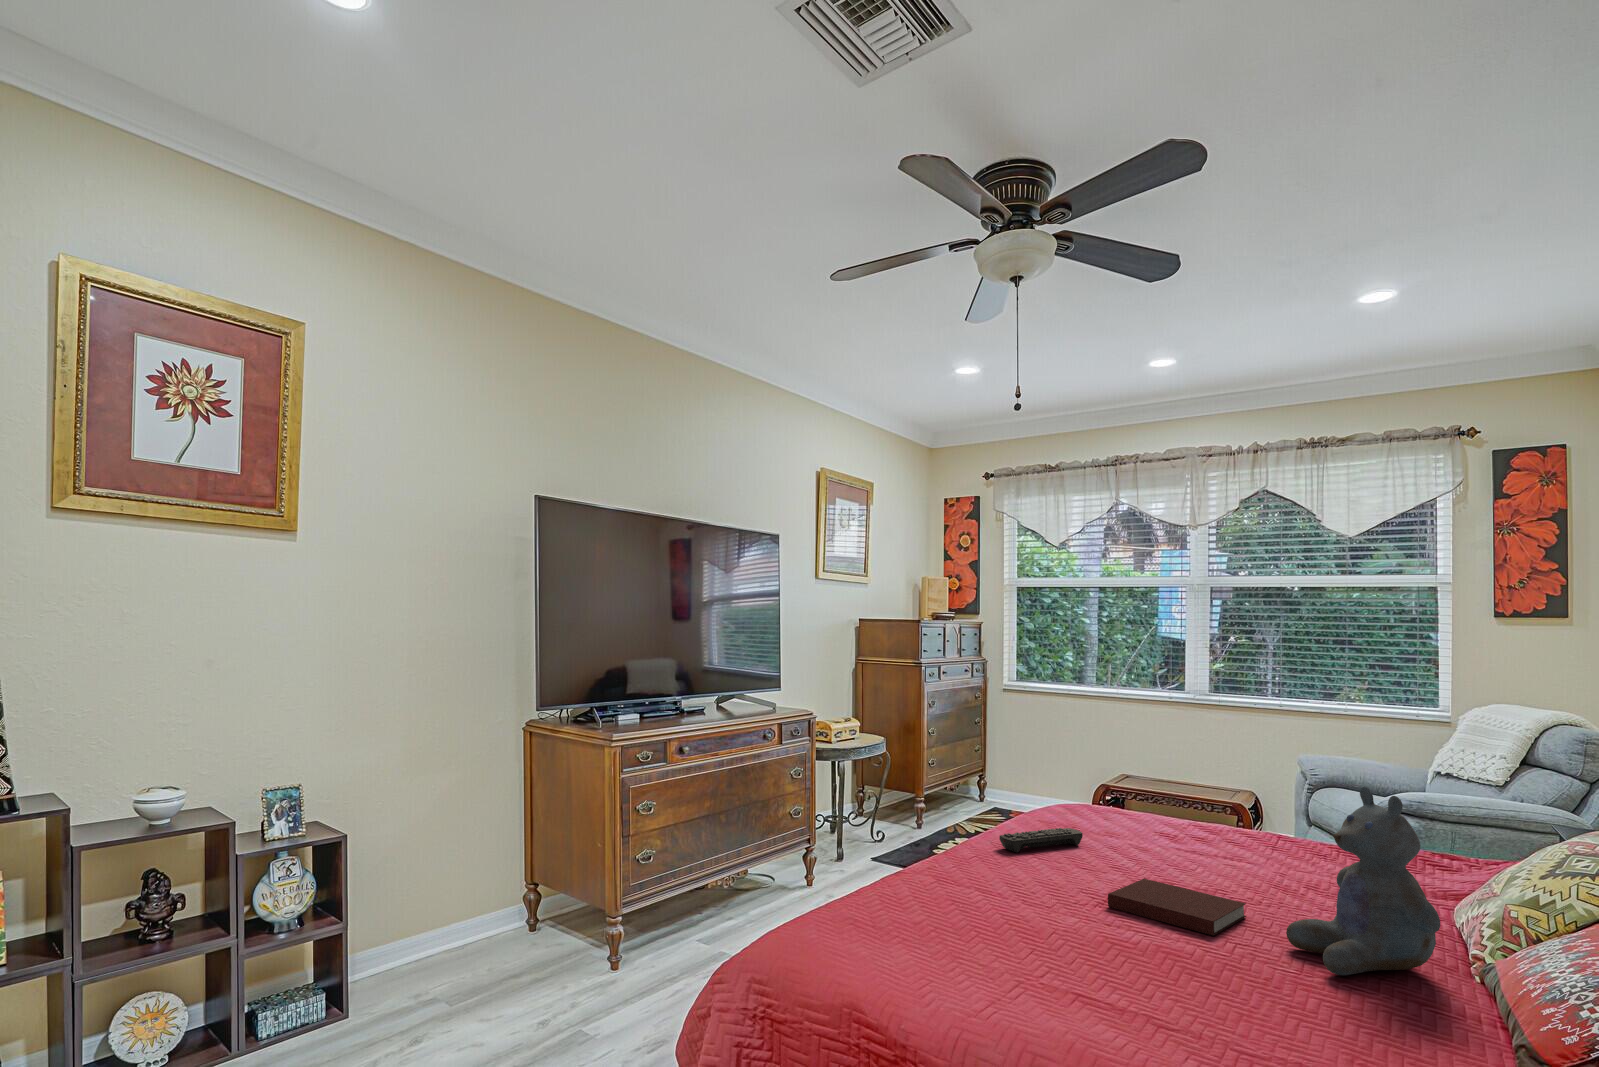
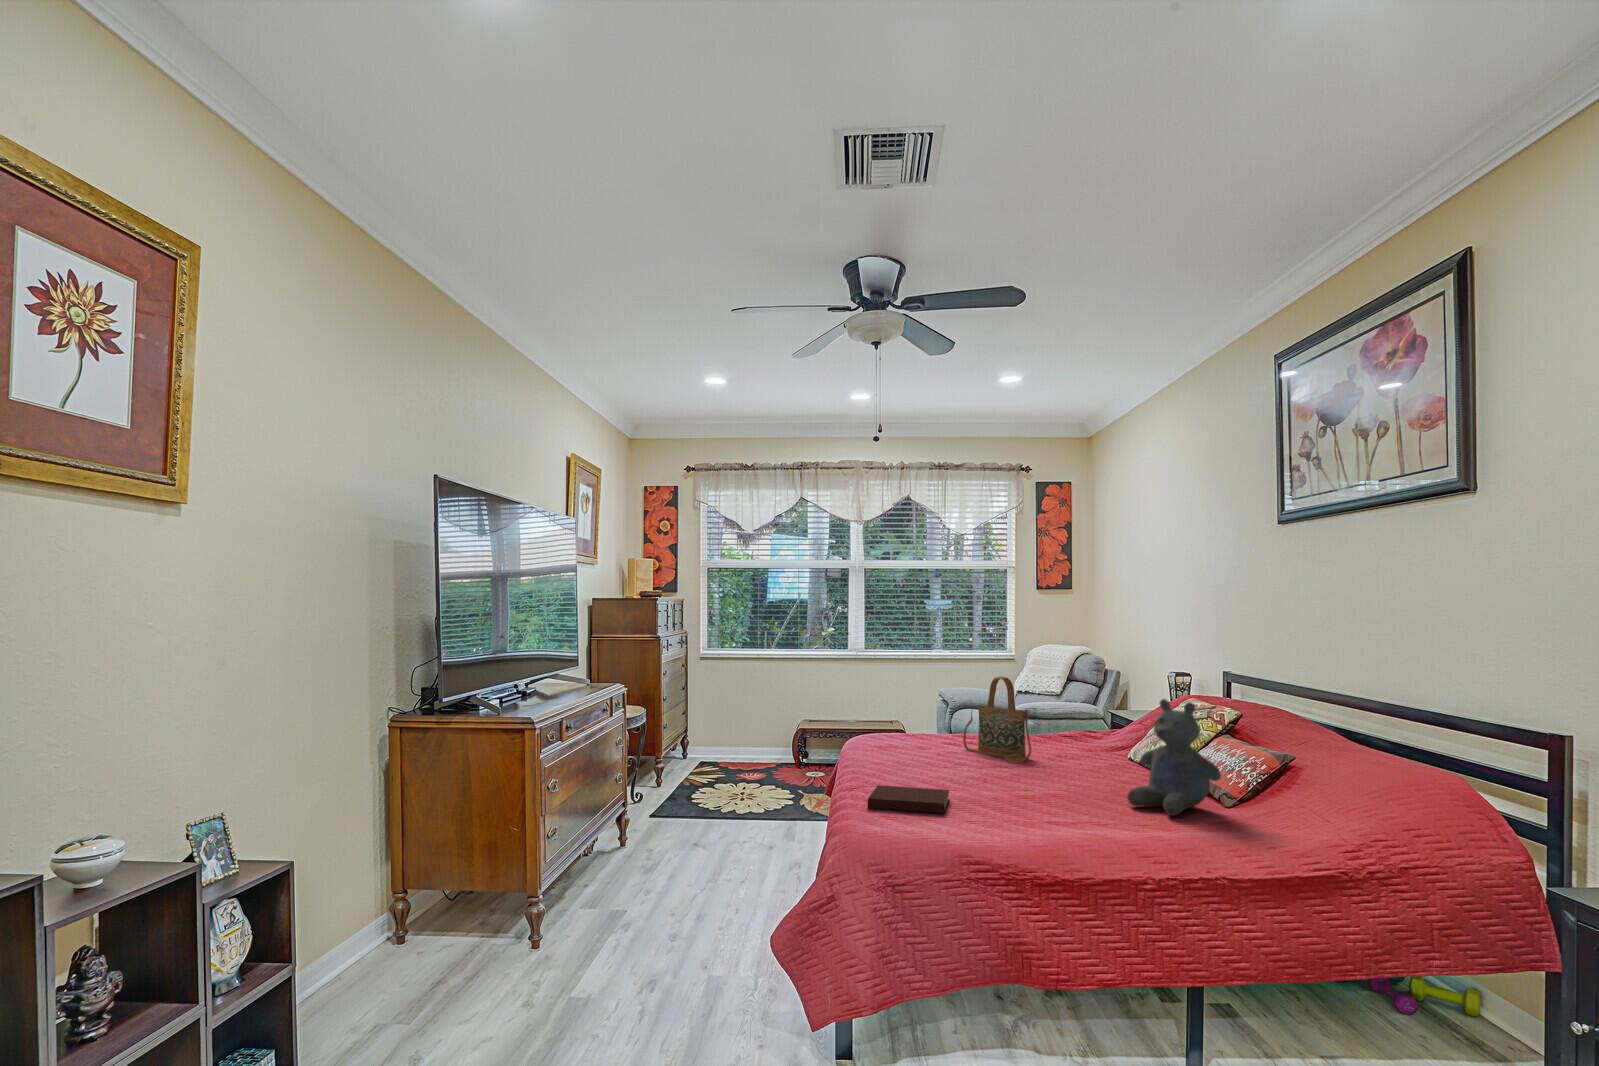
handbag: none [1177,734,1259,858] -> present [963,677,1031,762]
remote control: present [999,828,1083,853] -> none [885,756,930,779]
notebook: present [1108,879,1246,936] -> present [868,785,950,814]

